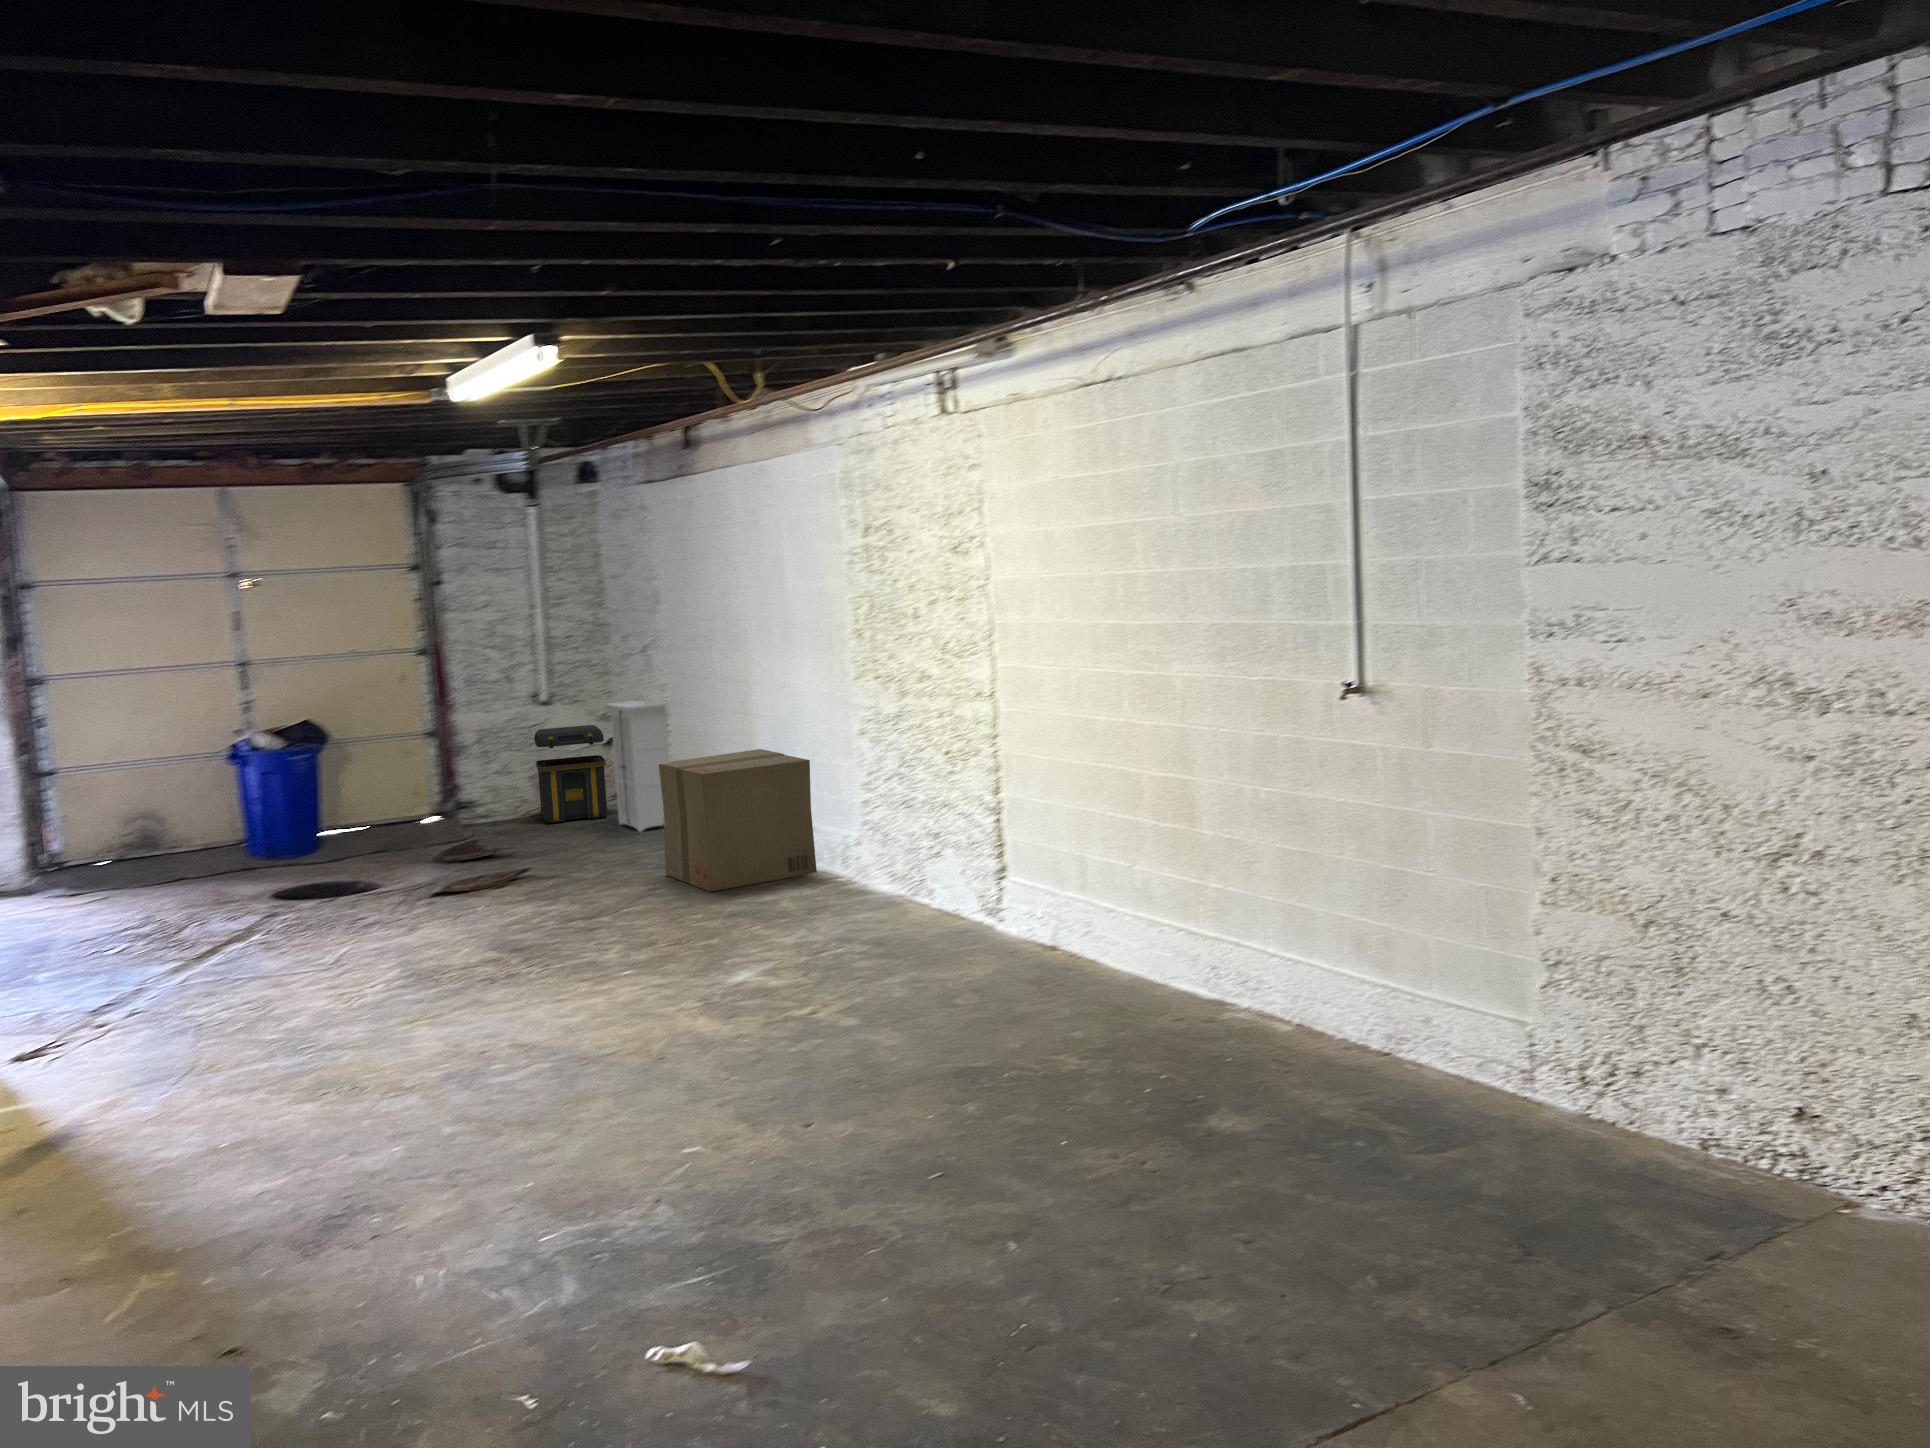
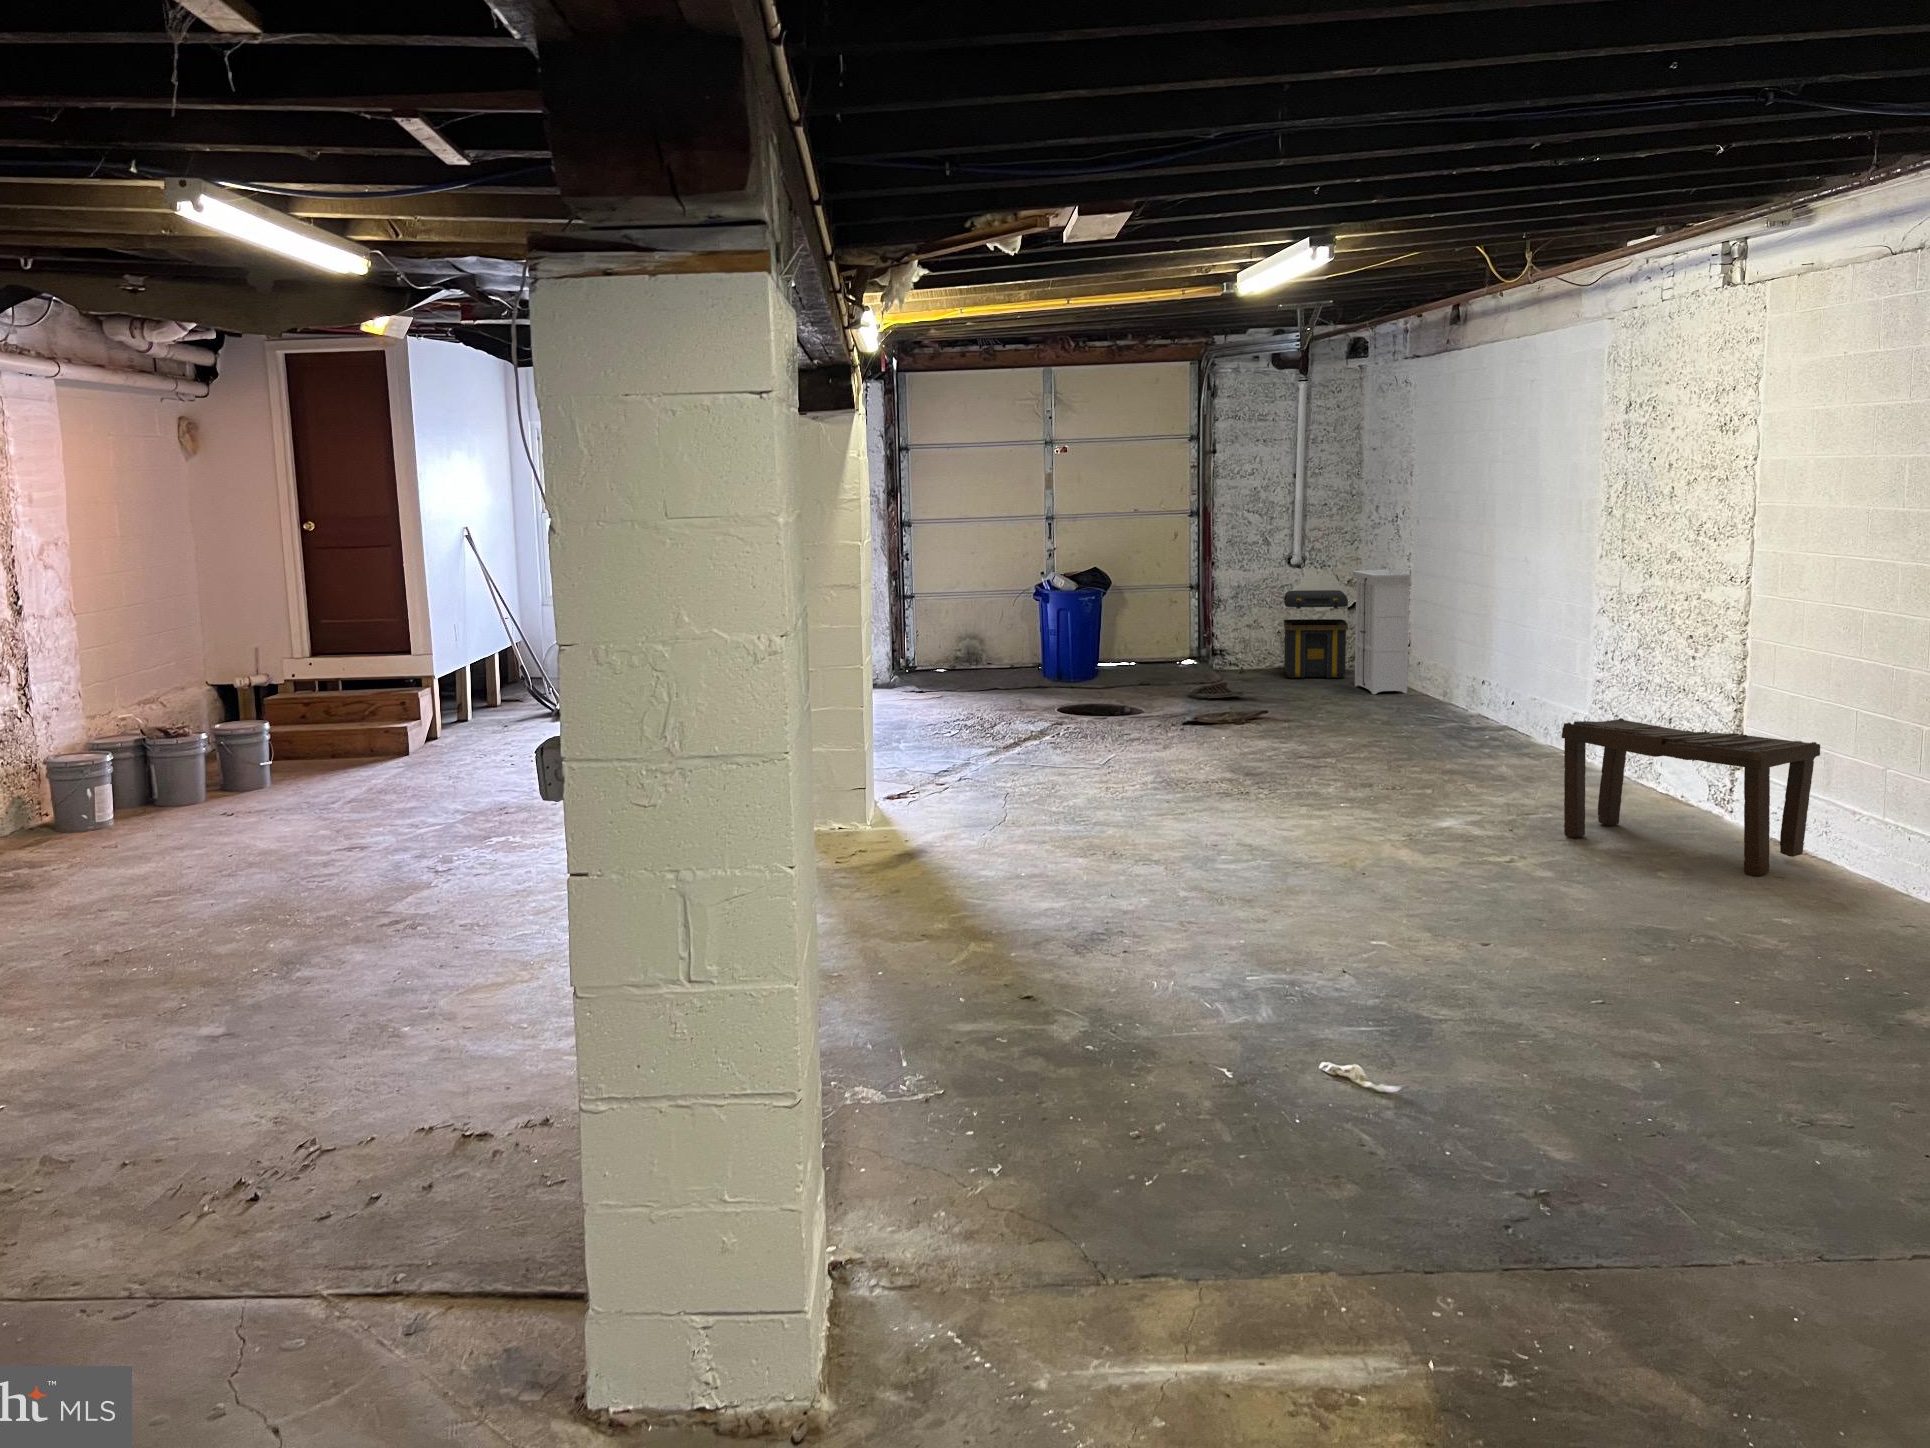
cardboard box: present [658,749,817,892] -> none [1392,624,1547,753]
bench: none [846,837,1076,981] -> present [1562,718,1820,876]

